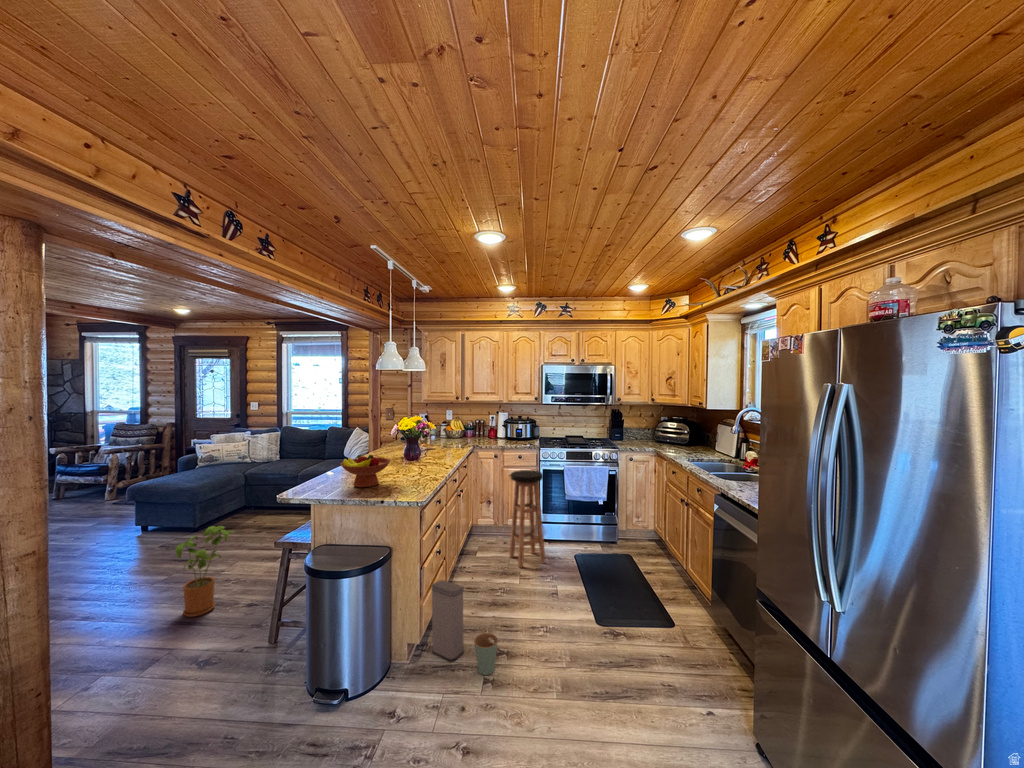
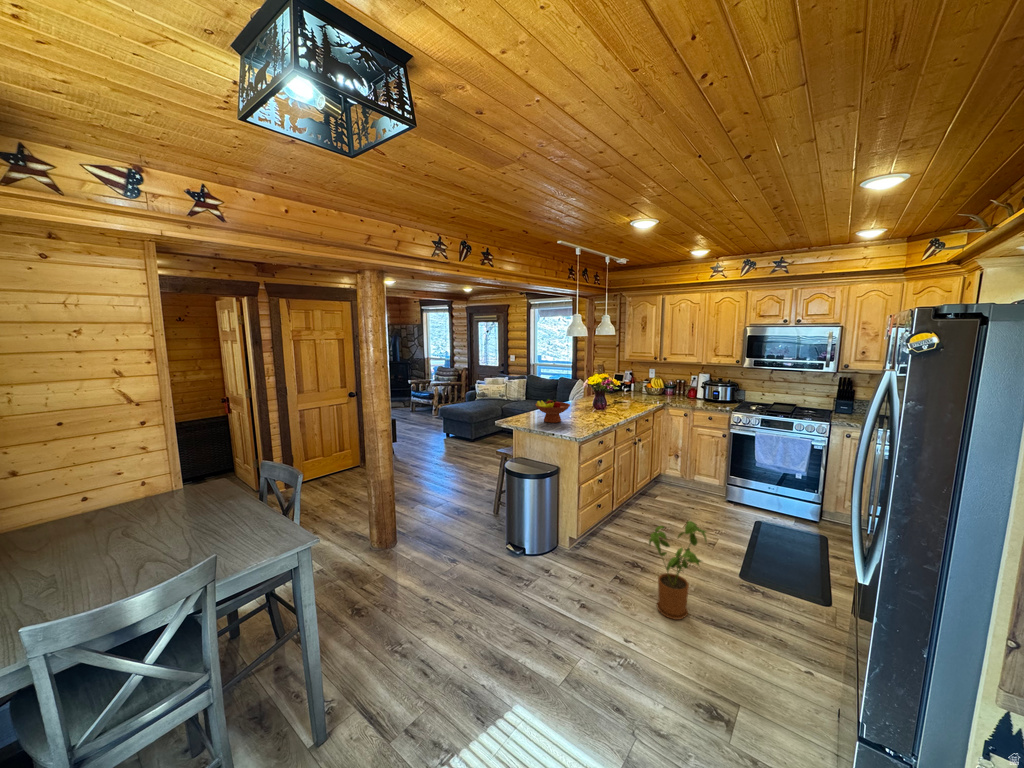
bar stool: present [509,470,545,568] -> none [685,430,723,519]
house plant: present [175,526,233,617] -> present [649,521,707,620]
trash can: present [431,580,498,675] -> none [588,500,633,576]

